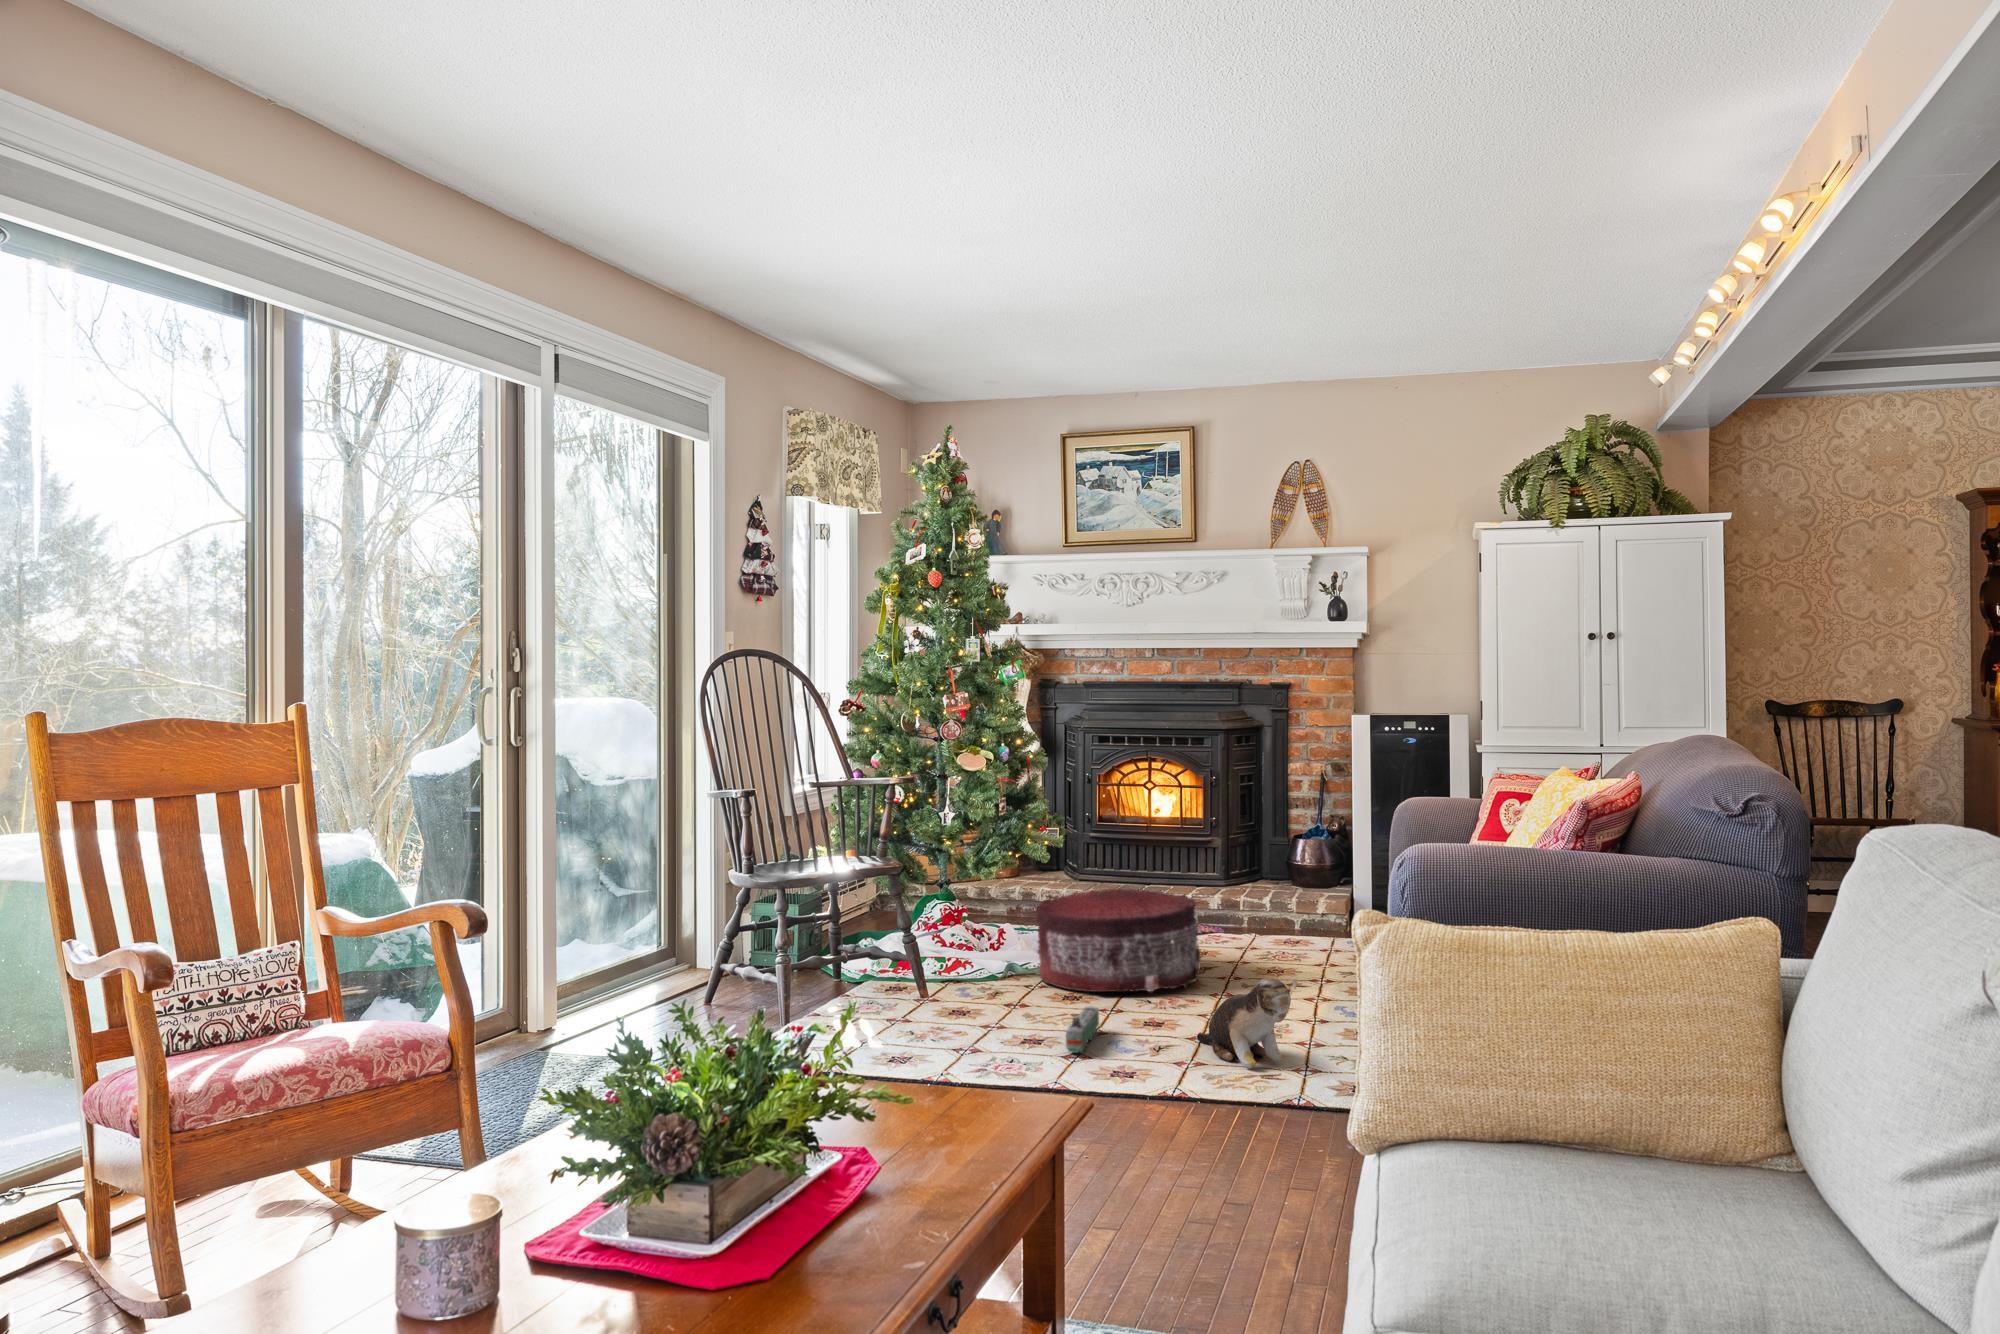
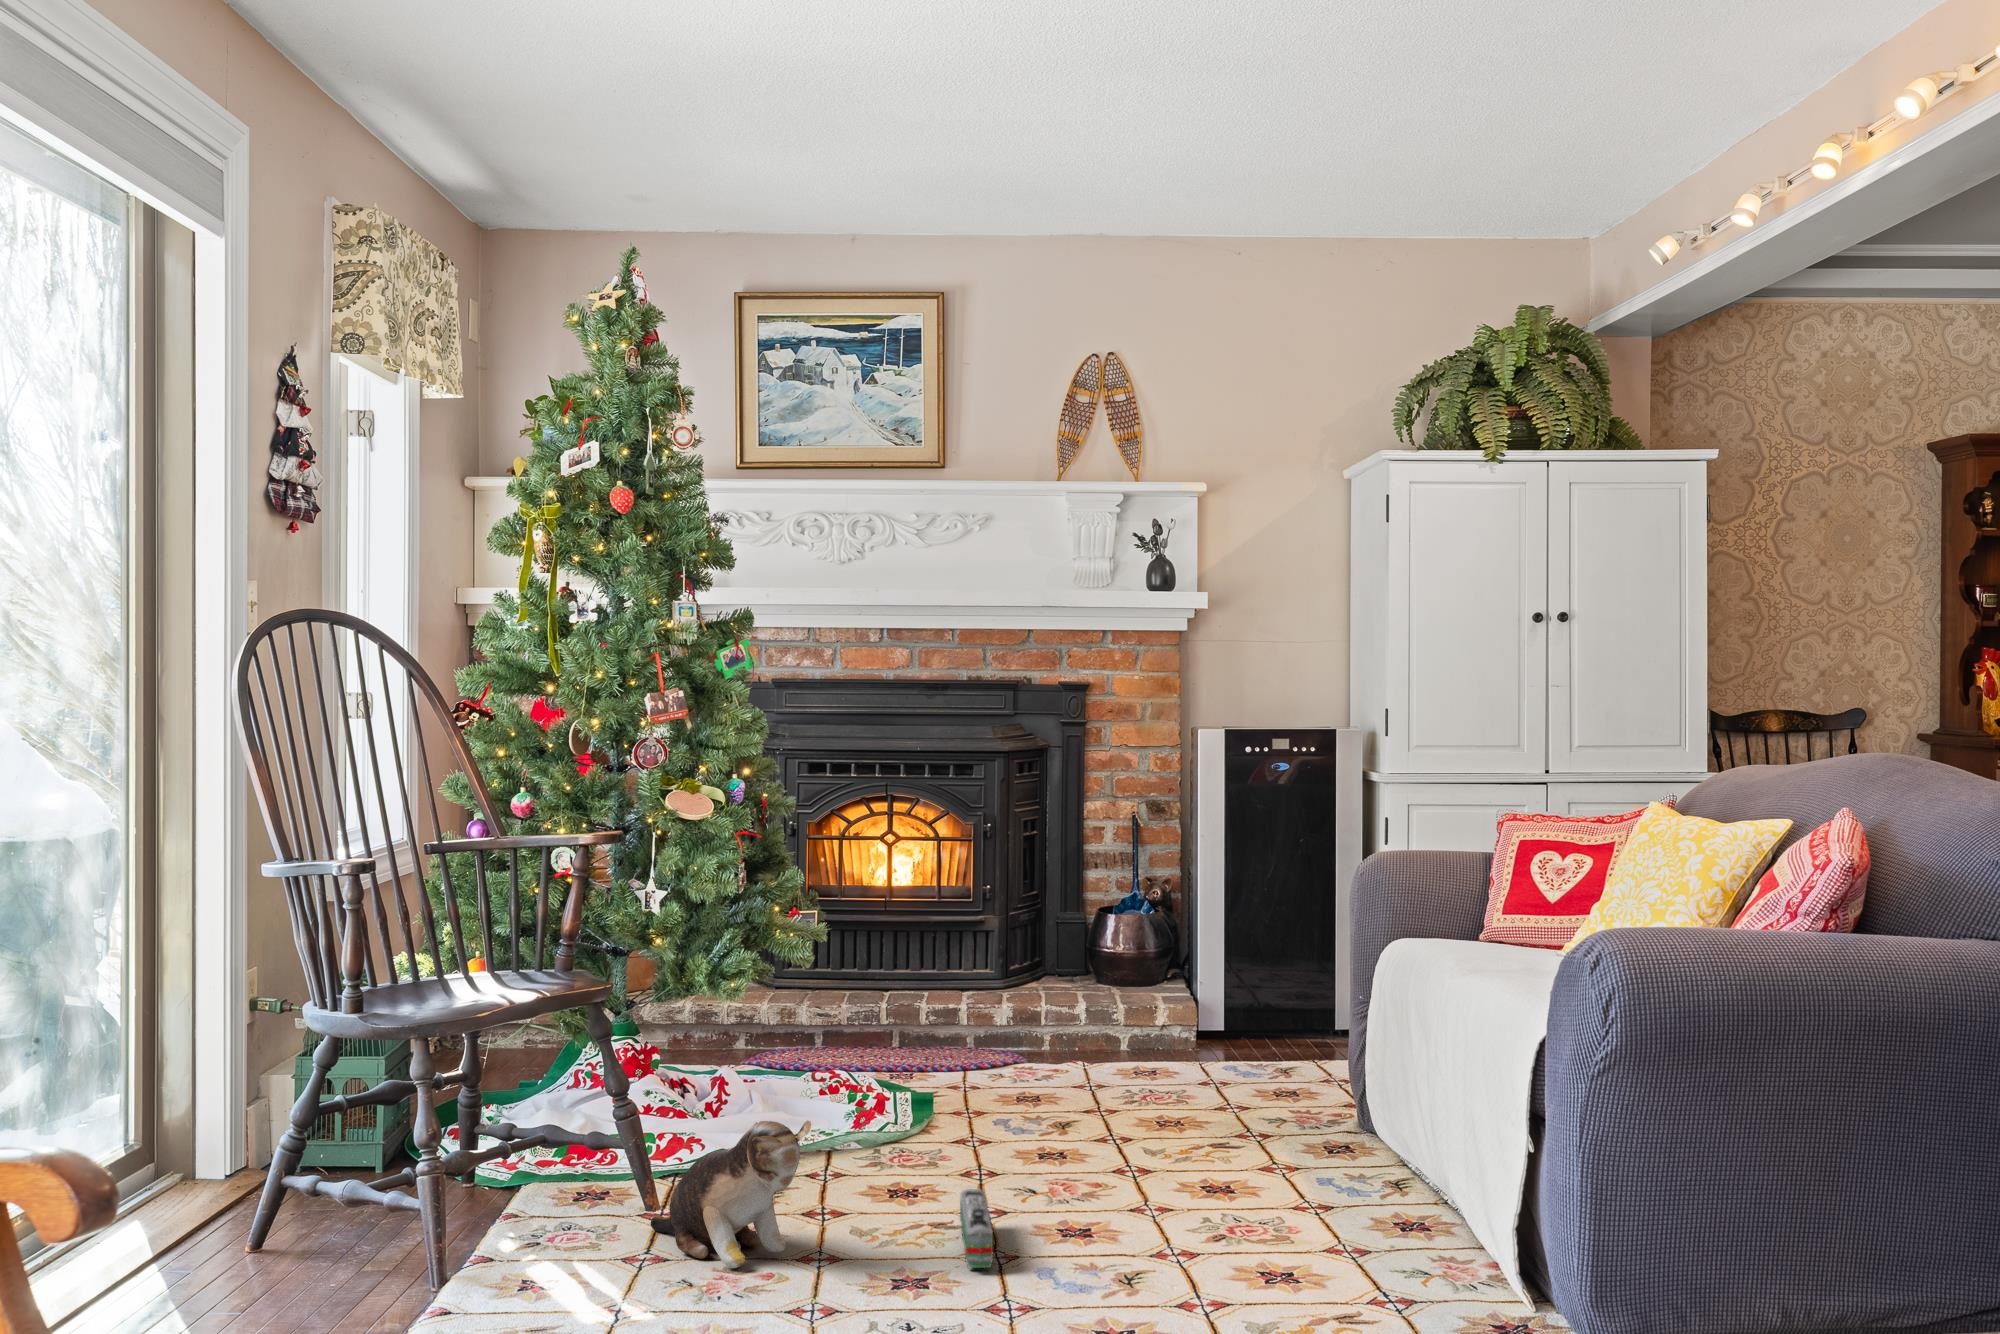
pouf: present [1037,888,1201,992] -> none [808,995,1077,1164]
plush toy: present [1197,978,1298,1068] -> present [650,1120,811,1268]

